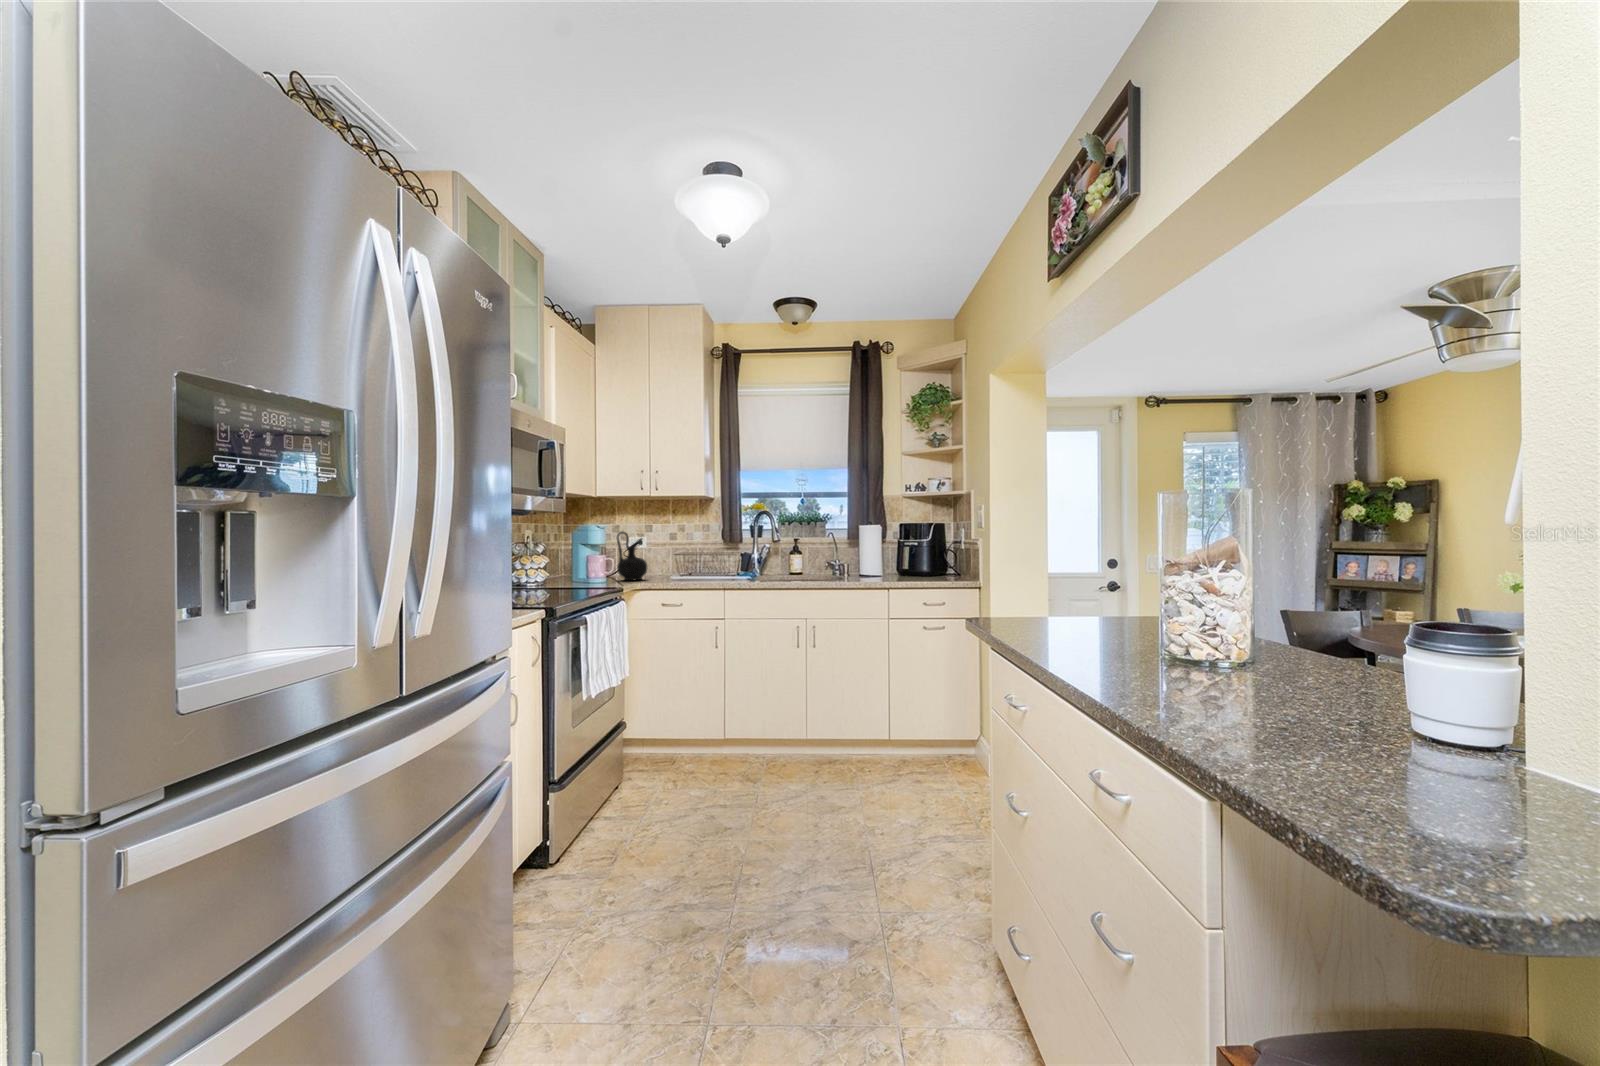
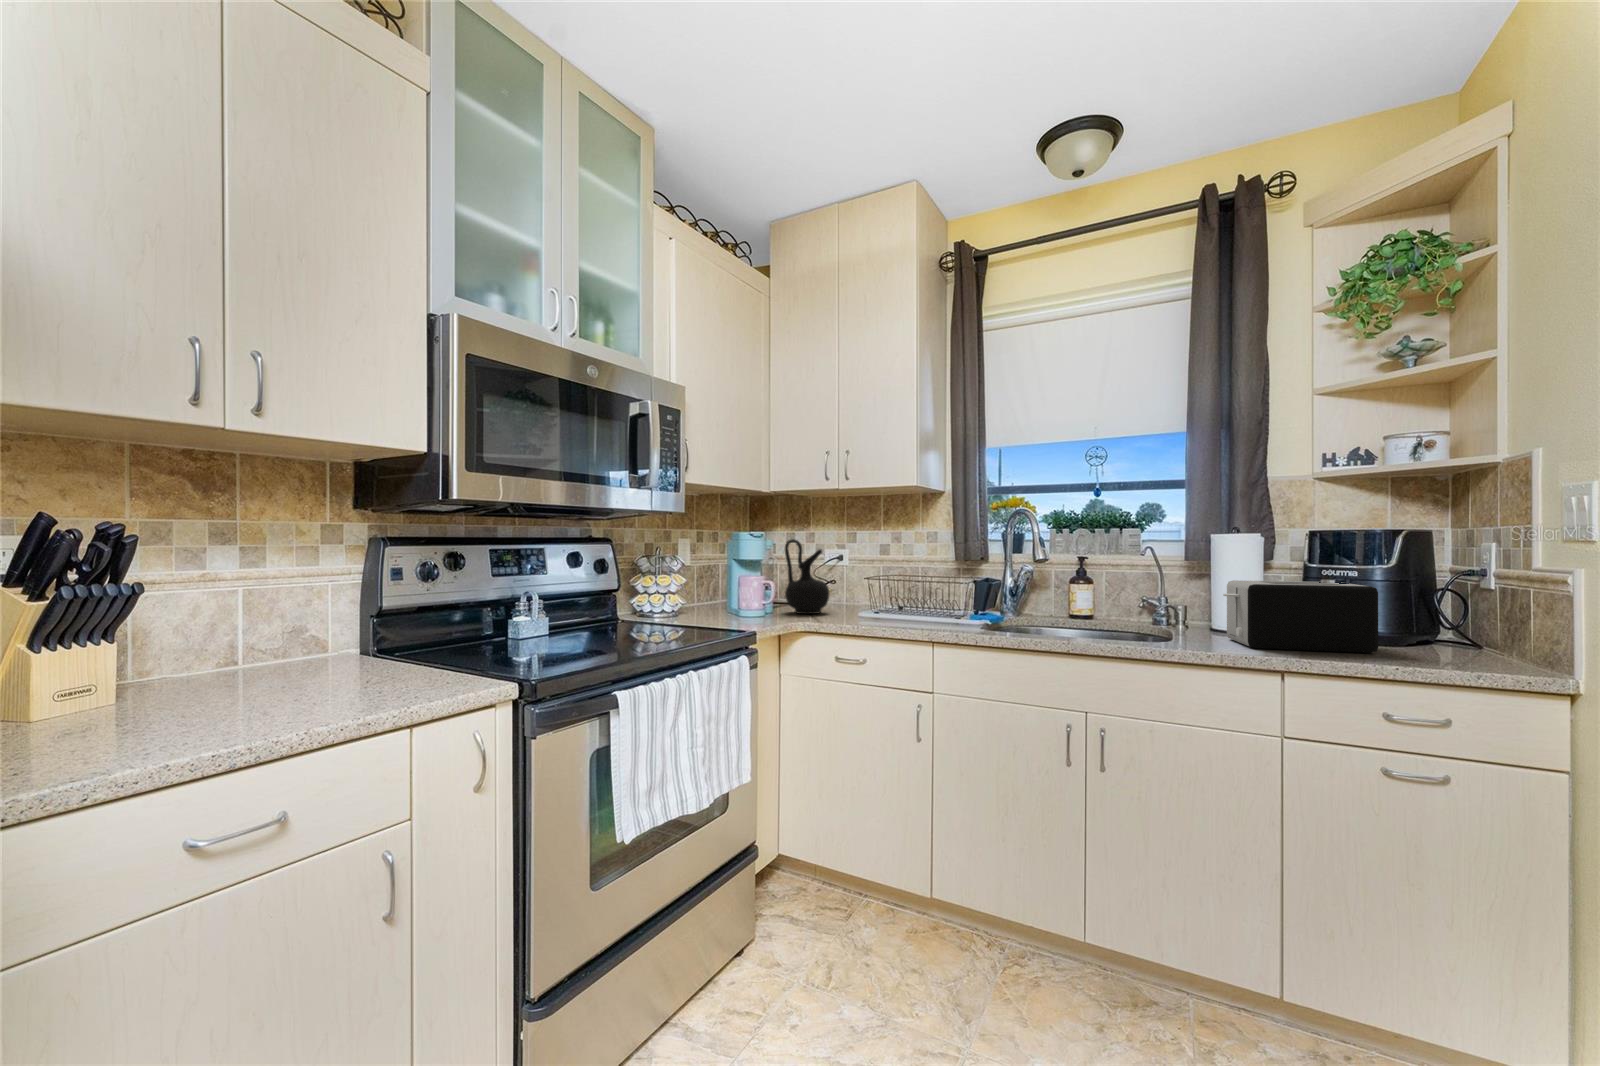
toaster: none [865,548,924,580] -> present [1223,580,1378,653]

